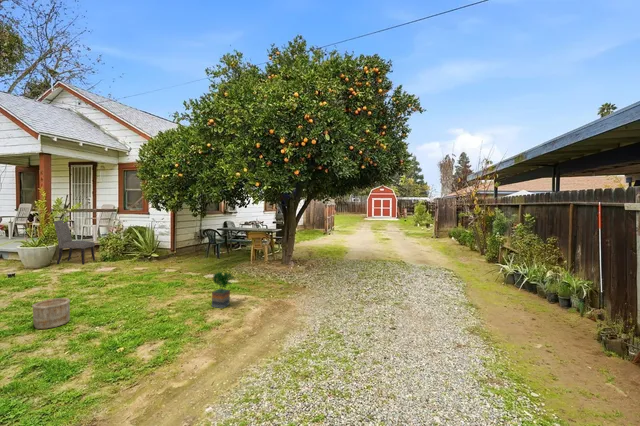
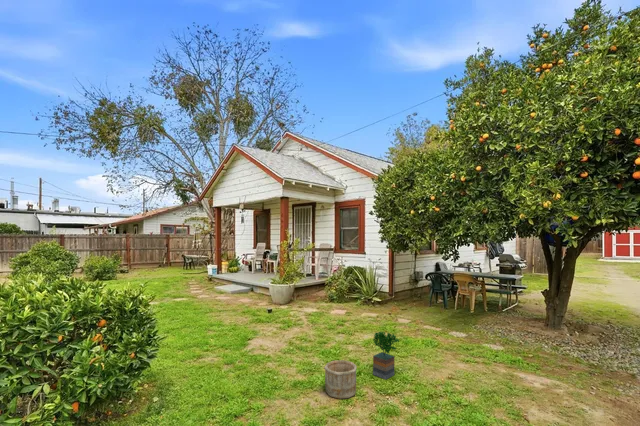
chair: present [54,220,95,264] -> none [293,260,324,306]
potted tree: present [212,272,234,308] -> present [373,332,399,380]

